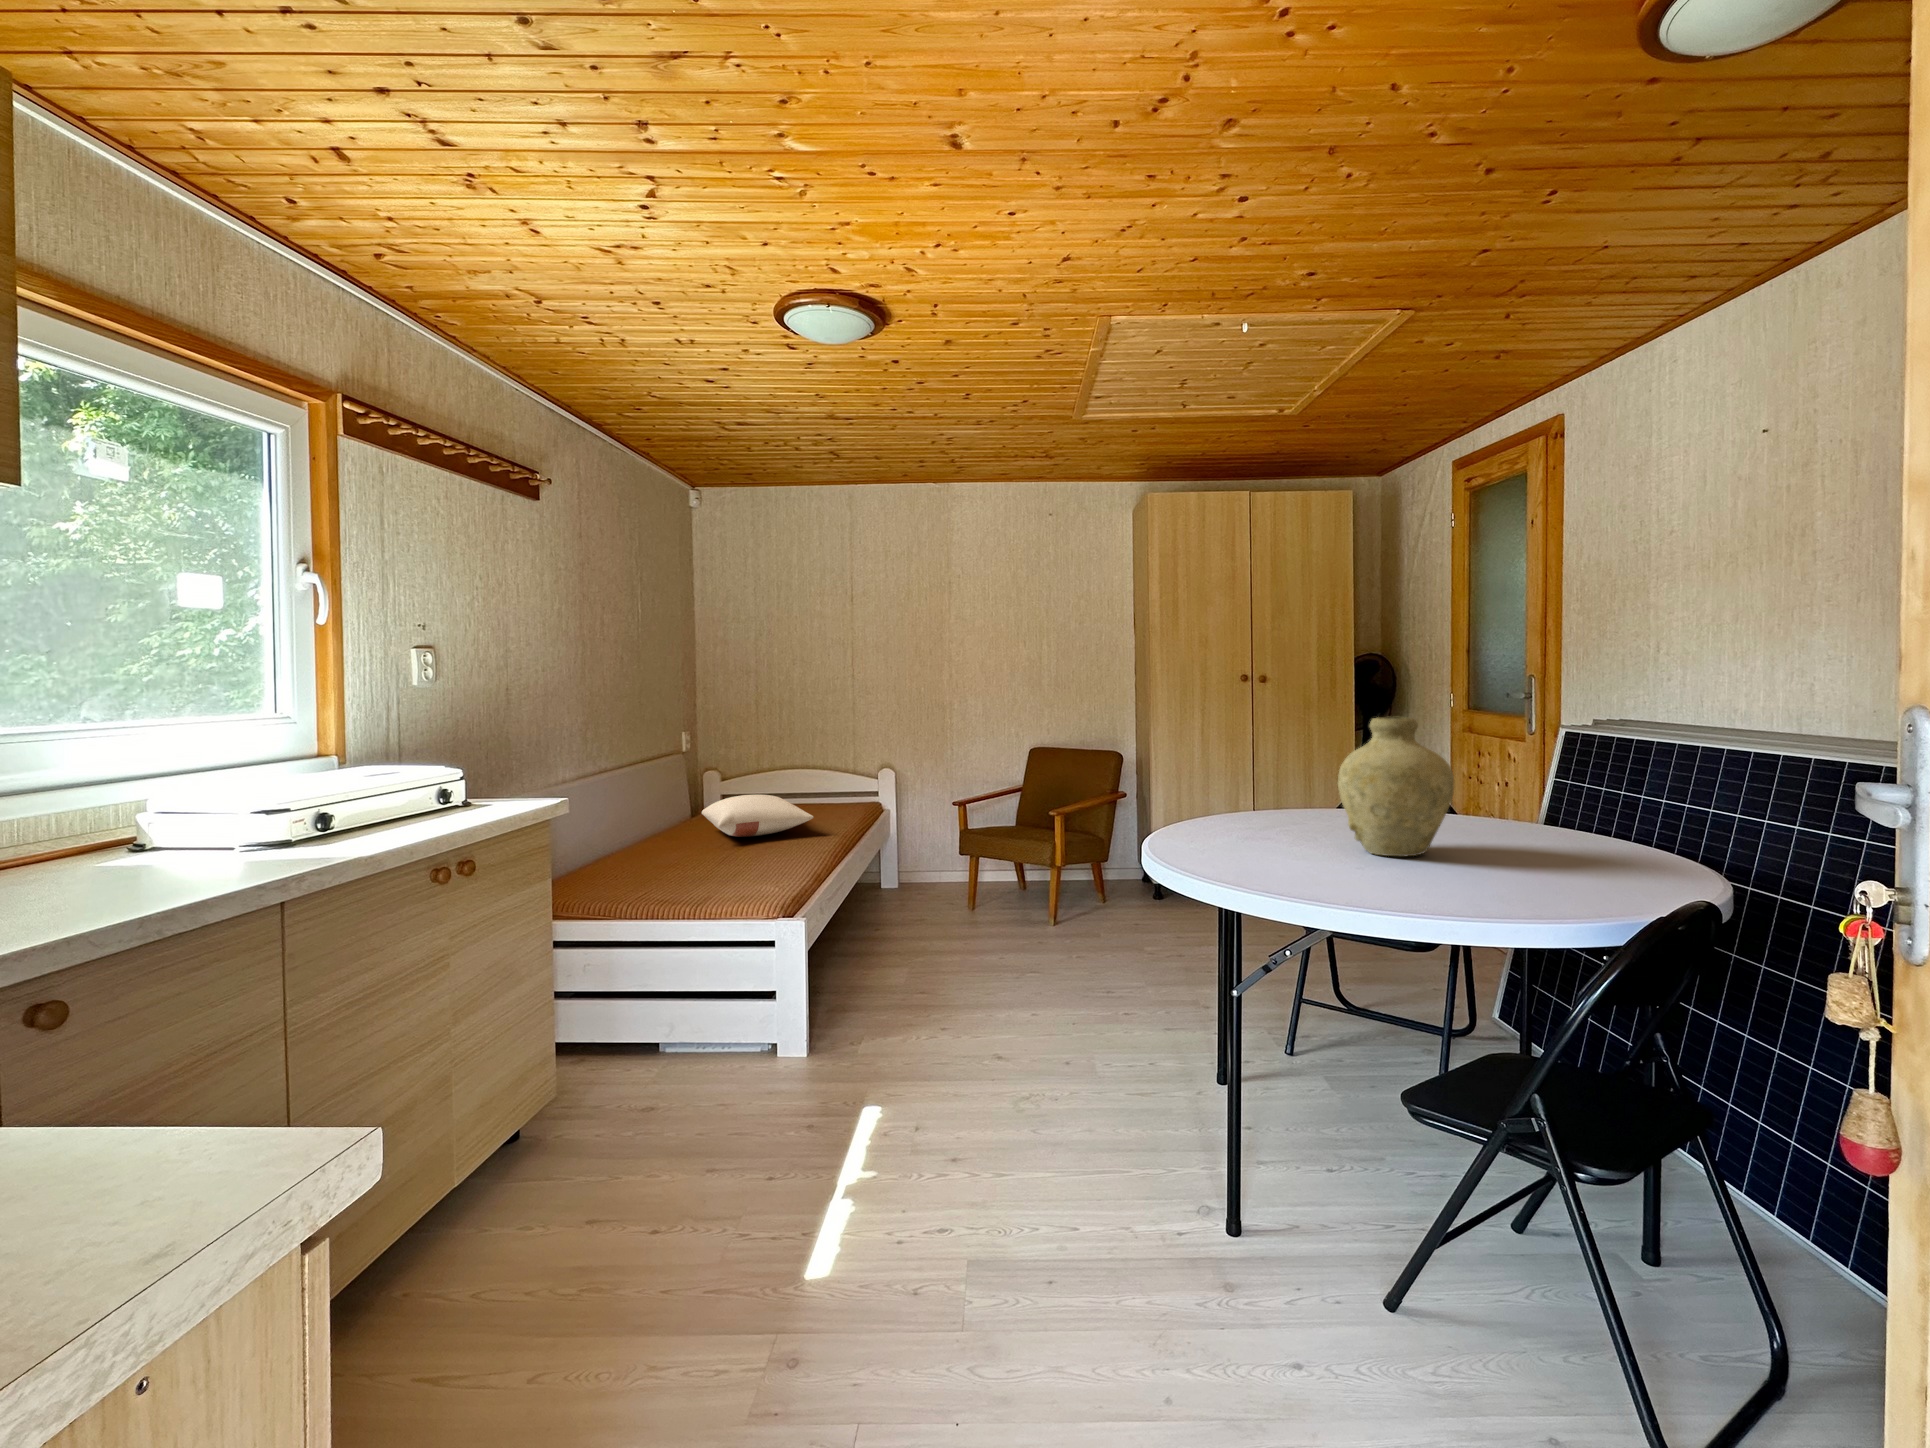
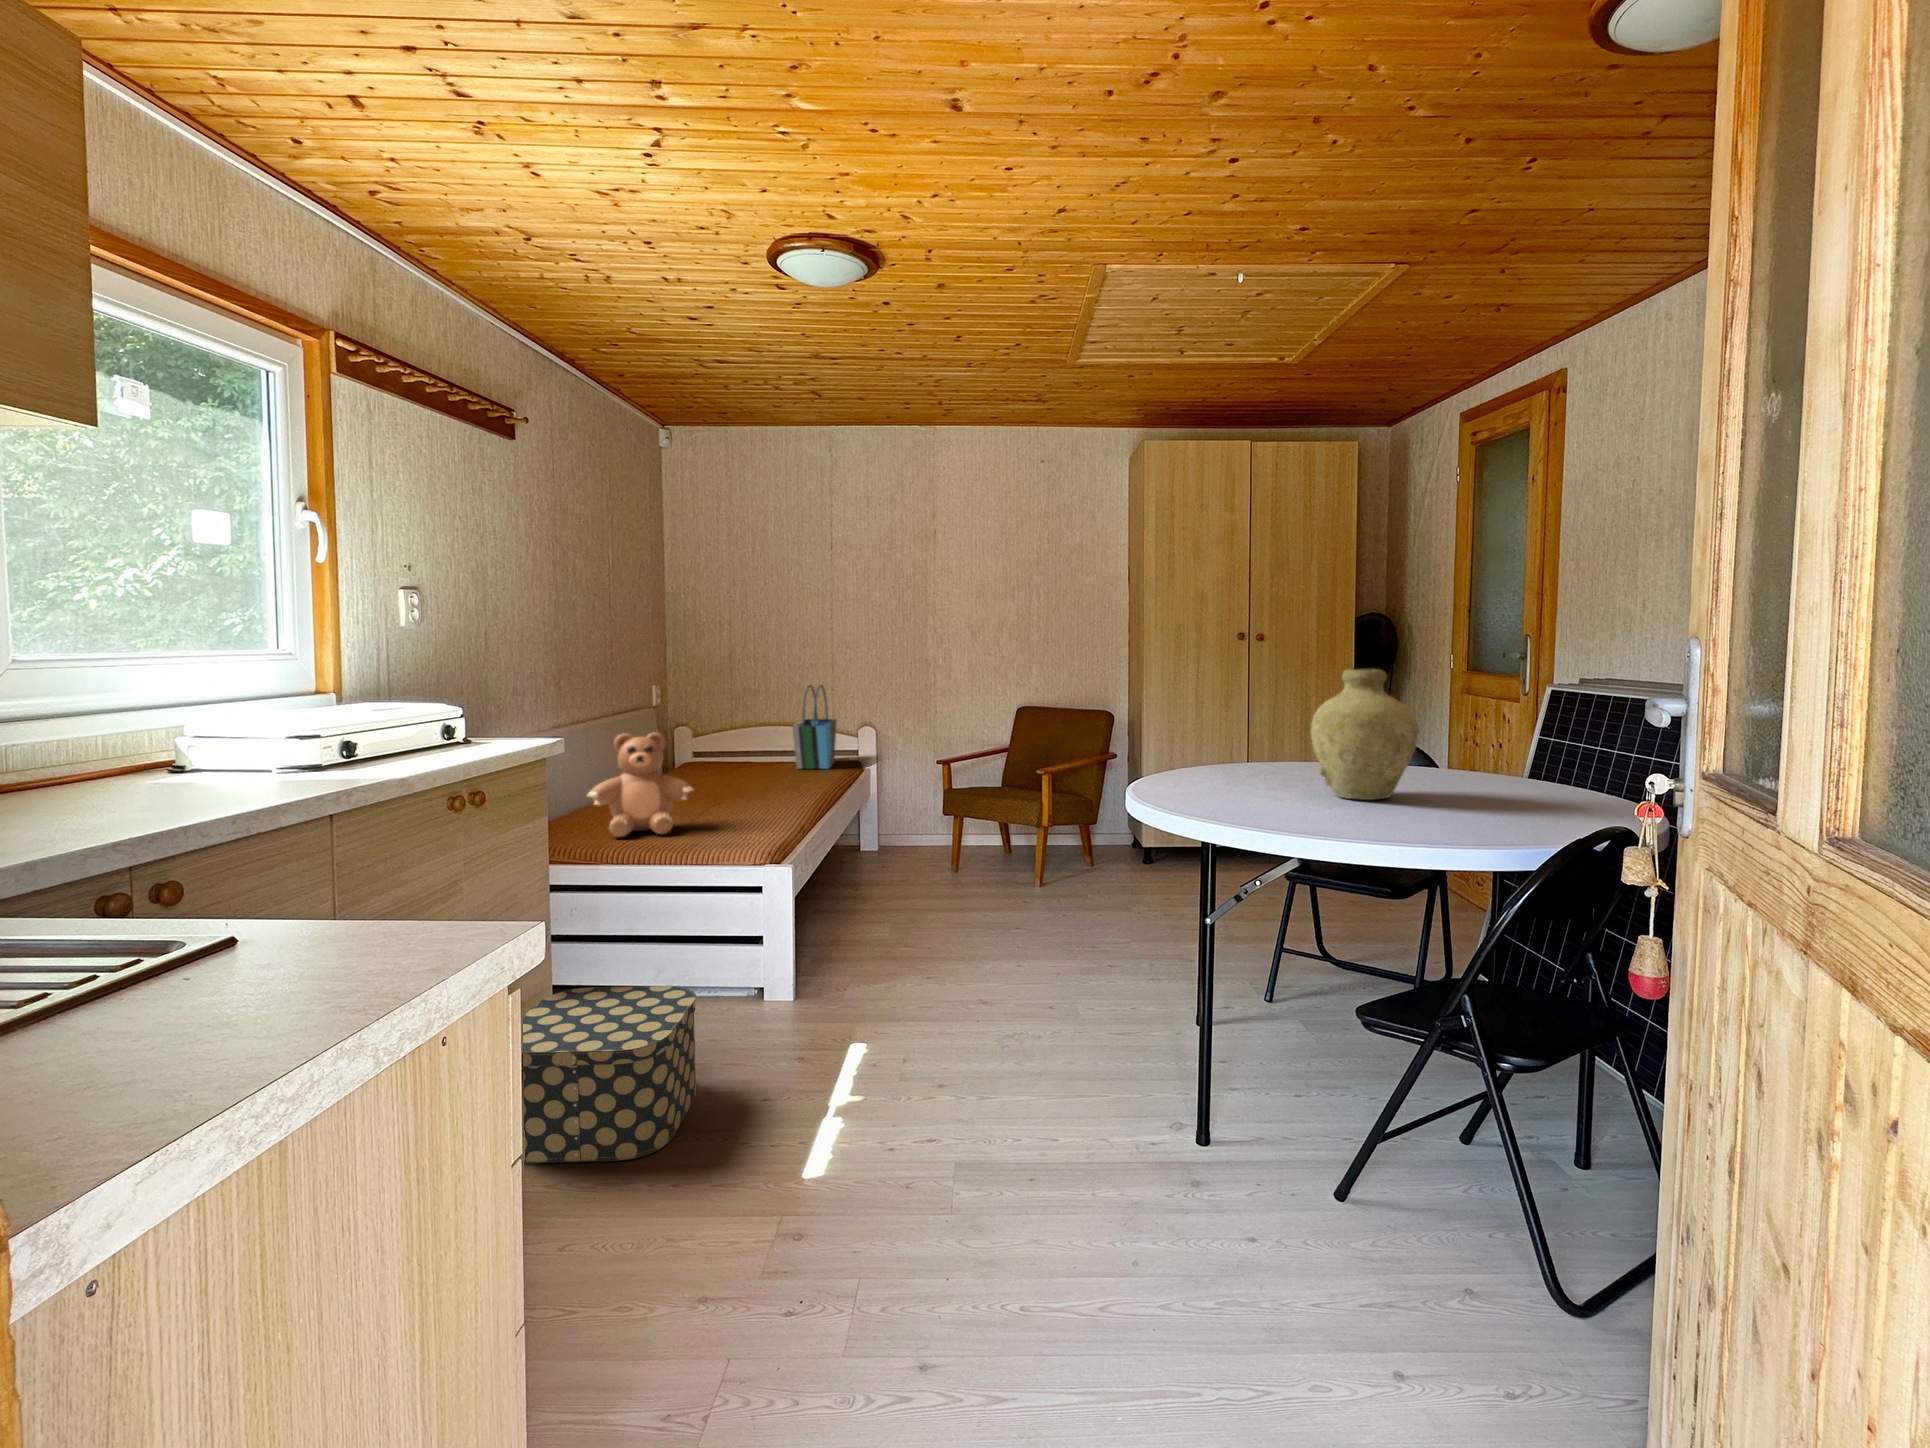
tote bag: none [812,732,856,815] -> present [792,685,836,769]
teddy bear: none [600,785,709,892] -> present [587,732,692,837]
pillow: present [702,795,814,837] -> none [680,747,796,788]
storage box: none [481,1056,698,1261] -> present [522,986,696,1163]

